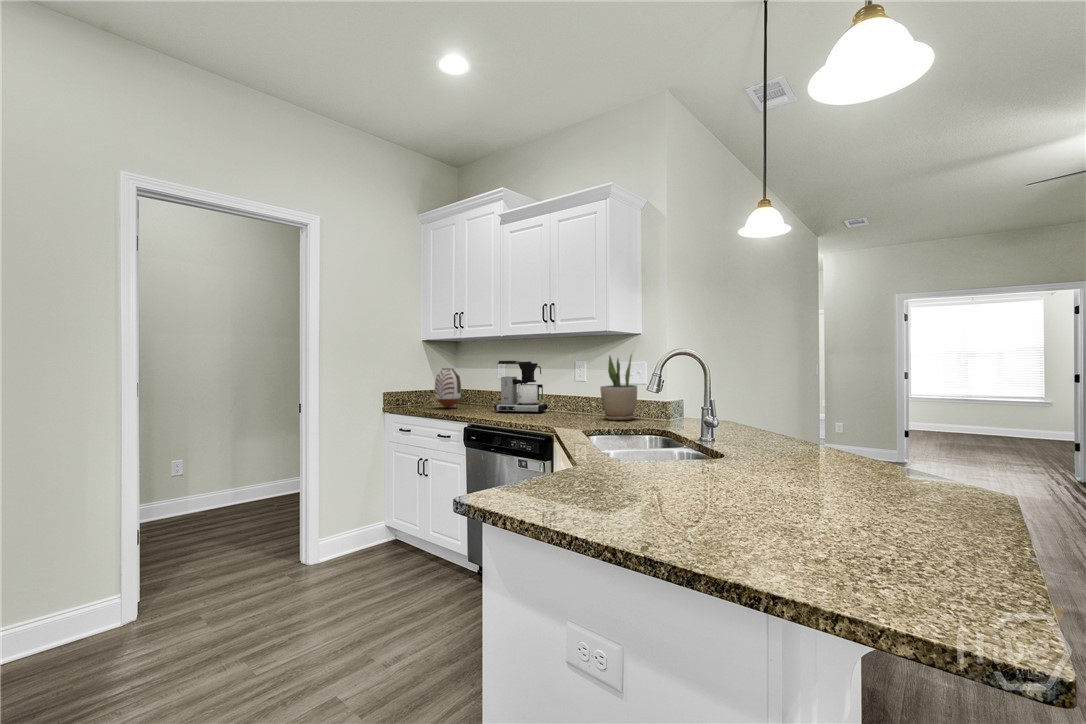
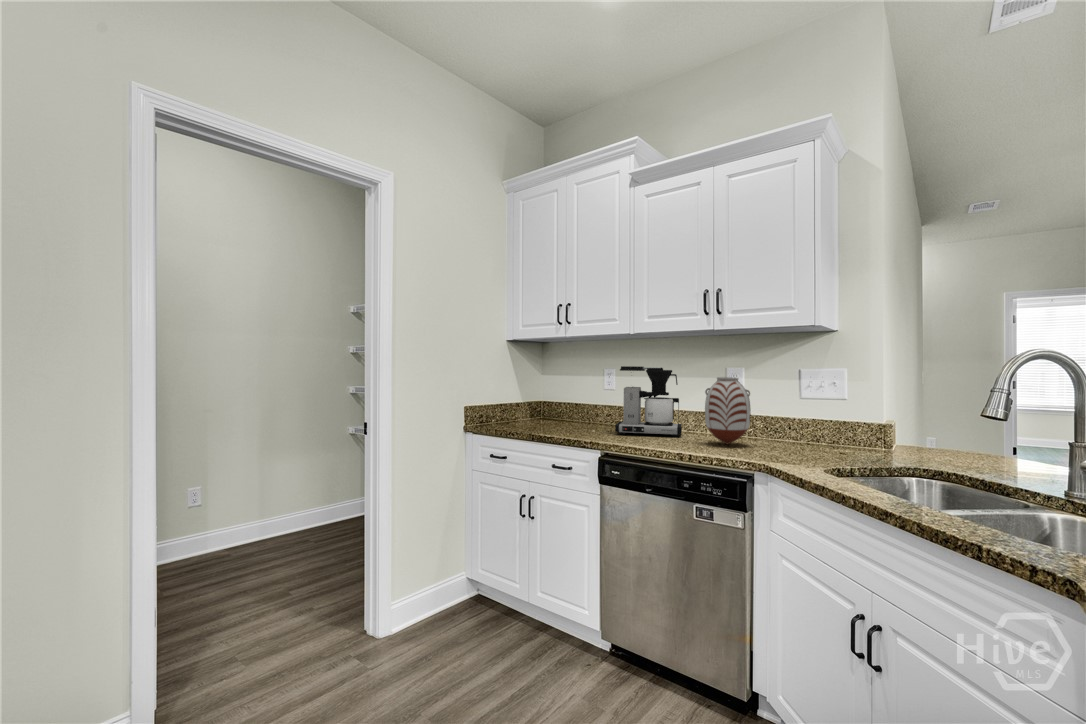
potted plant: present [600,354,637,420] -> none [782,355,838,452]
vase: present [435,368,461,408] -> present [705,377,751,444]

